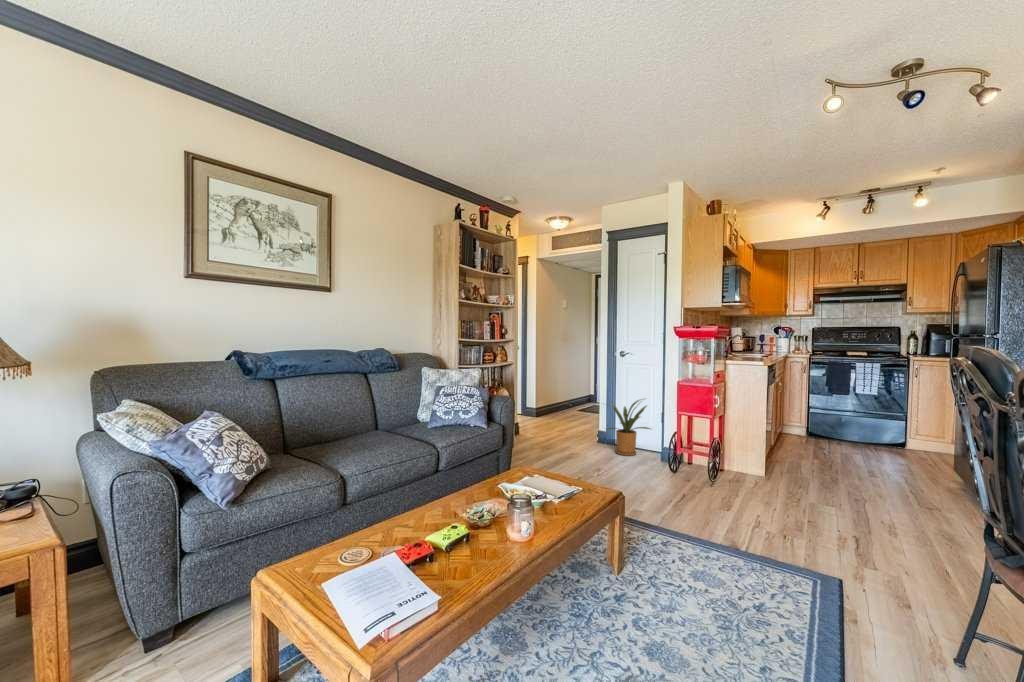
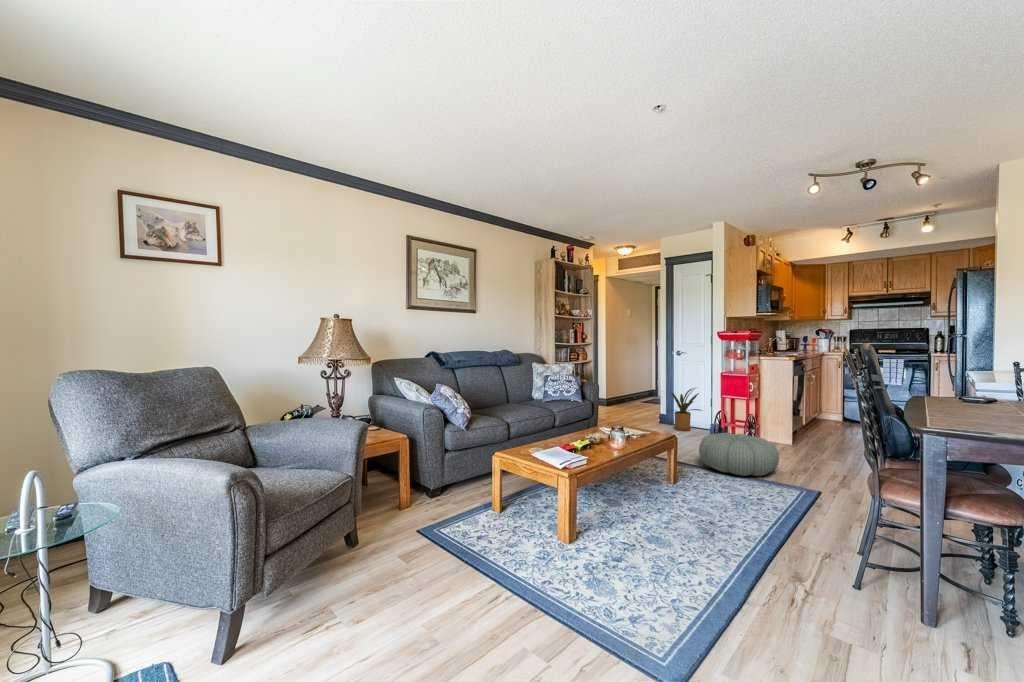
pouf: none [656,472,774,548] -> present [699,433,779,476]

